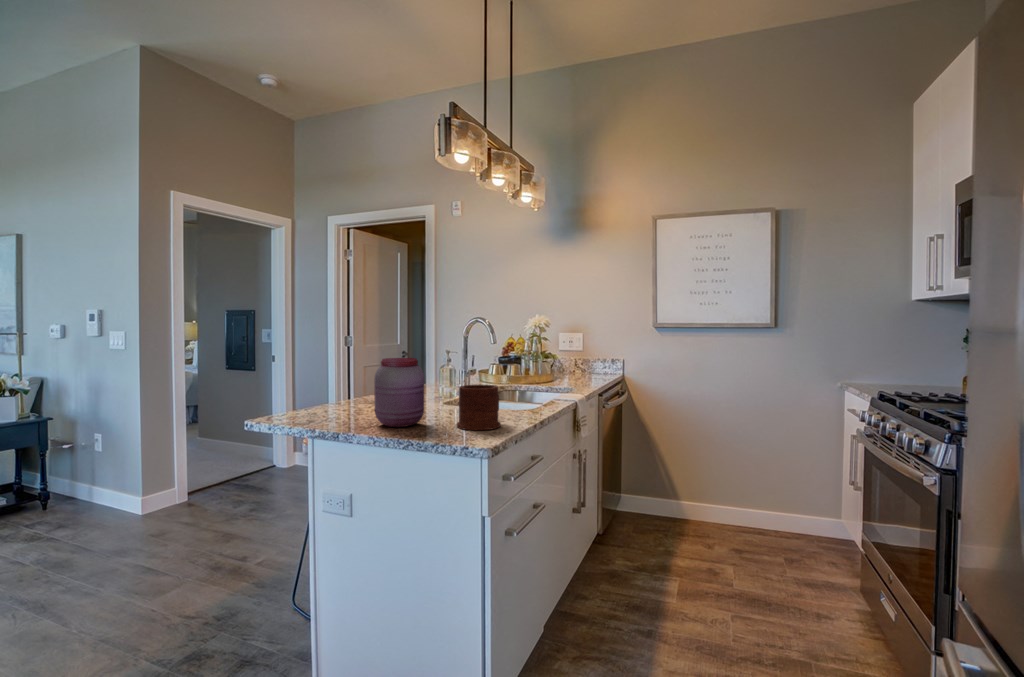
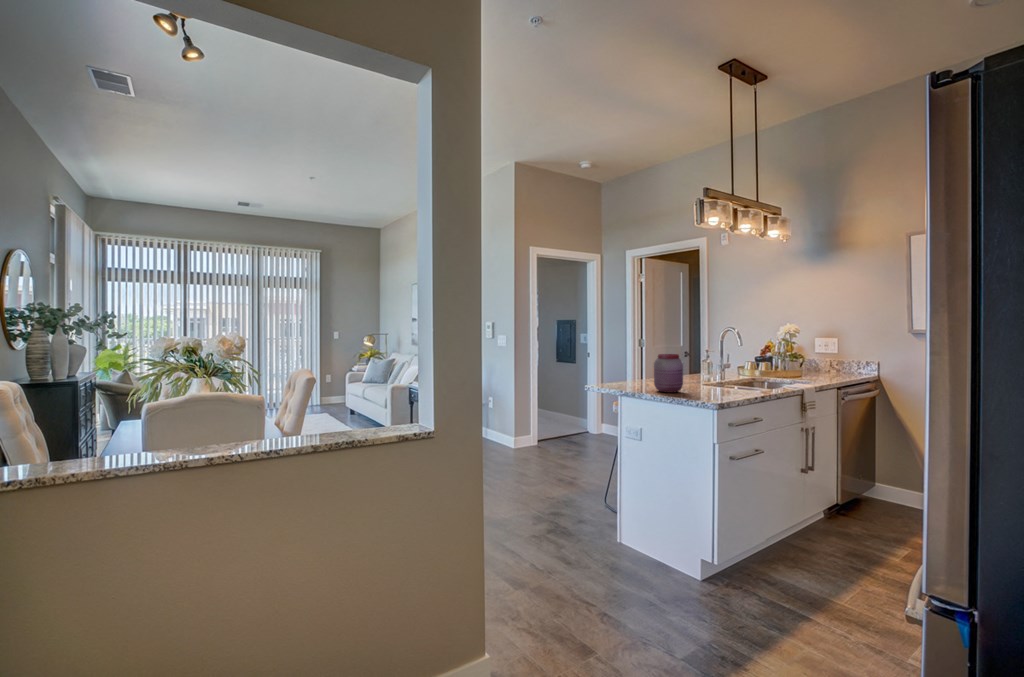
mug: present [457,385,501,430] -> none [702,371,731,397]

